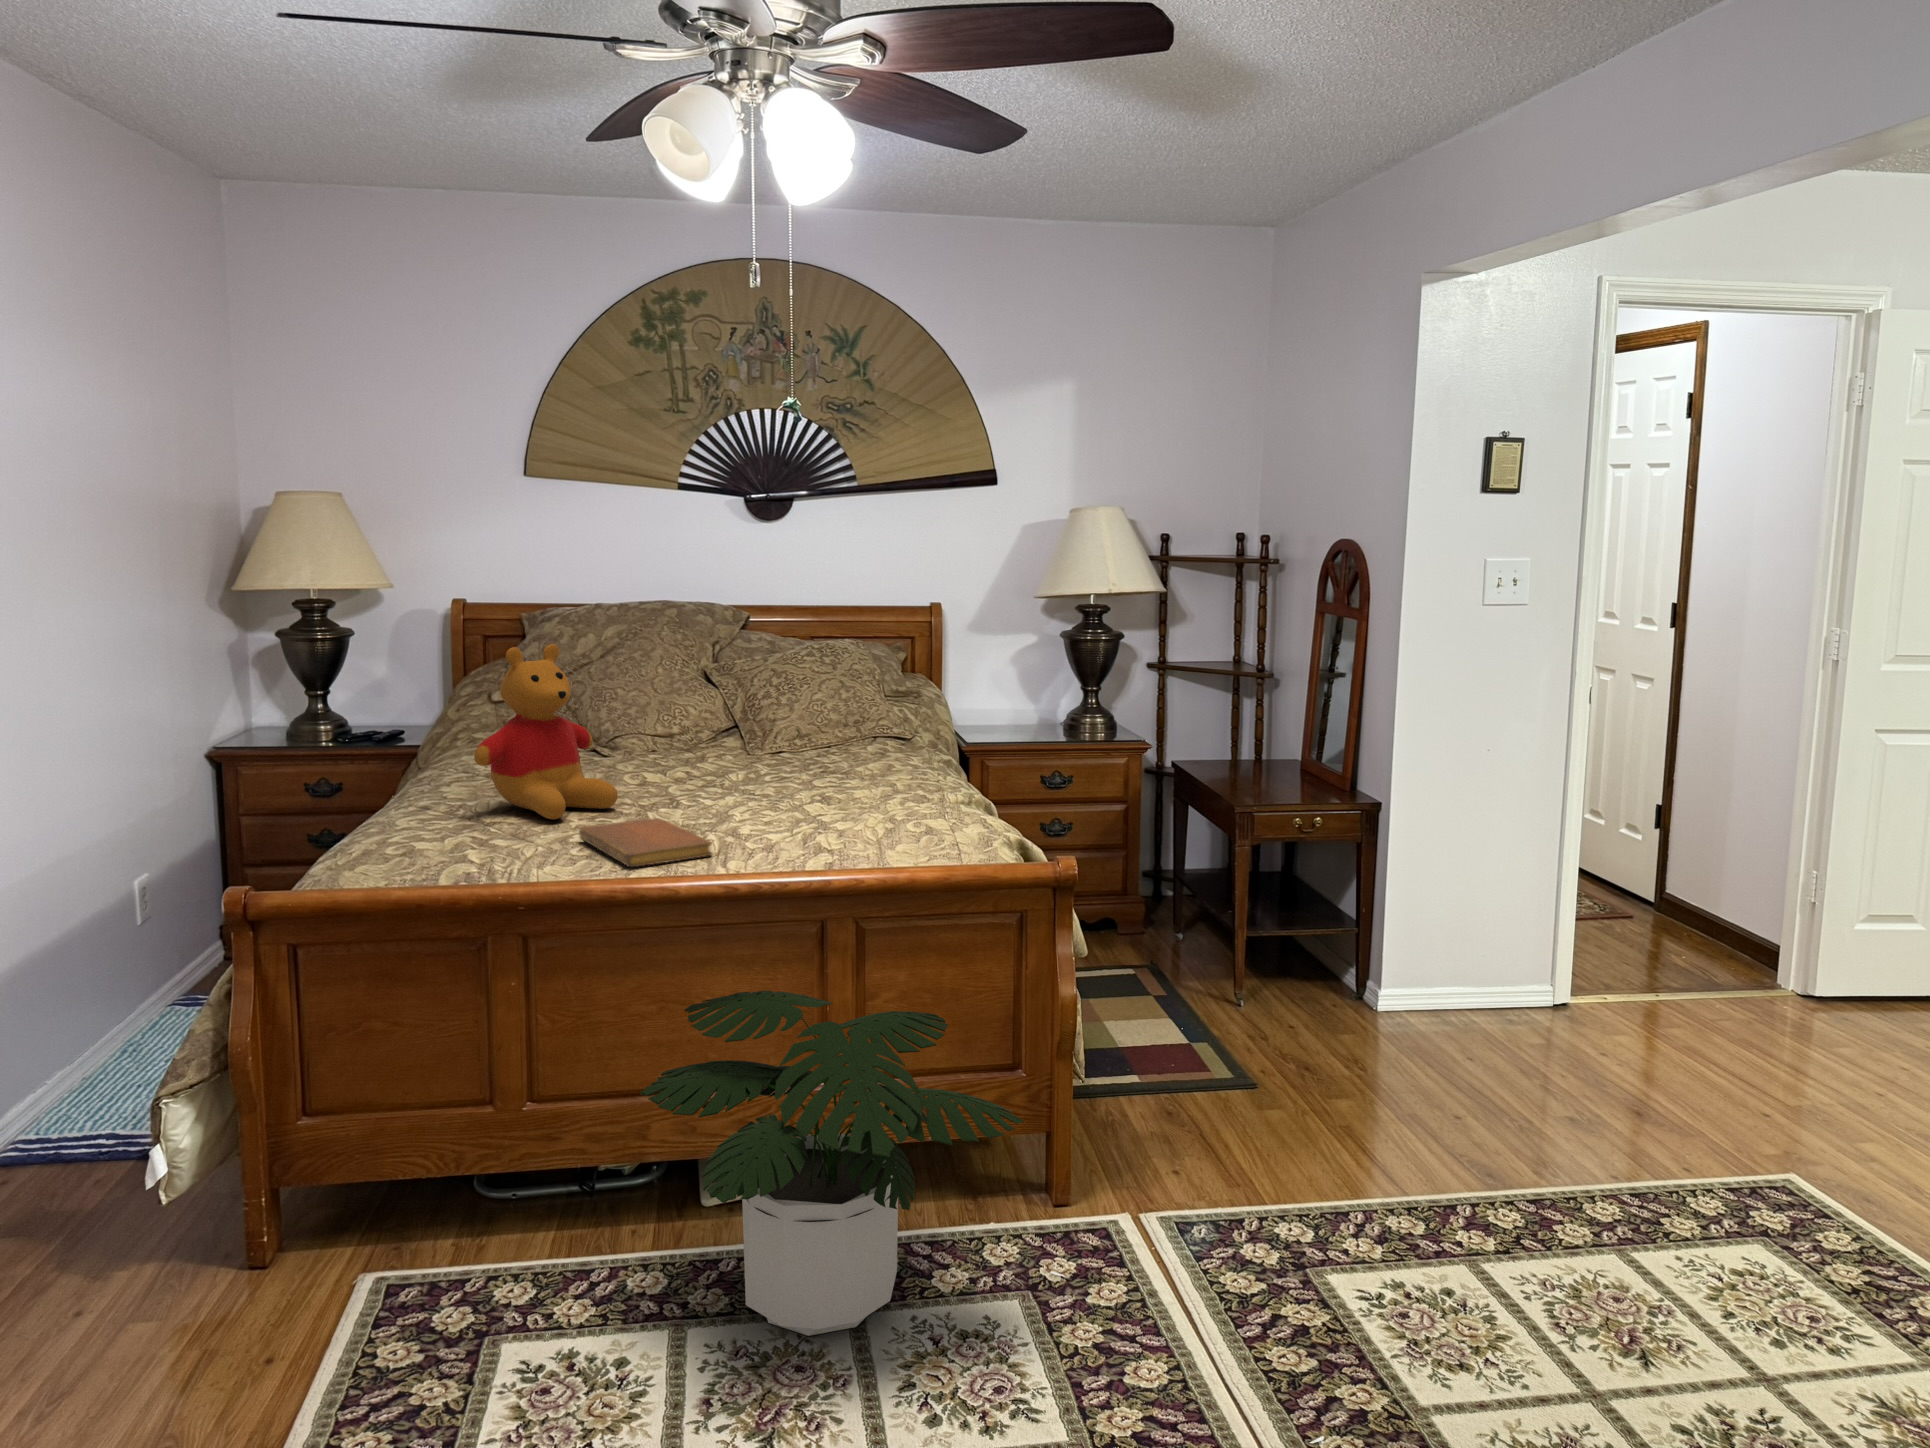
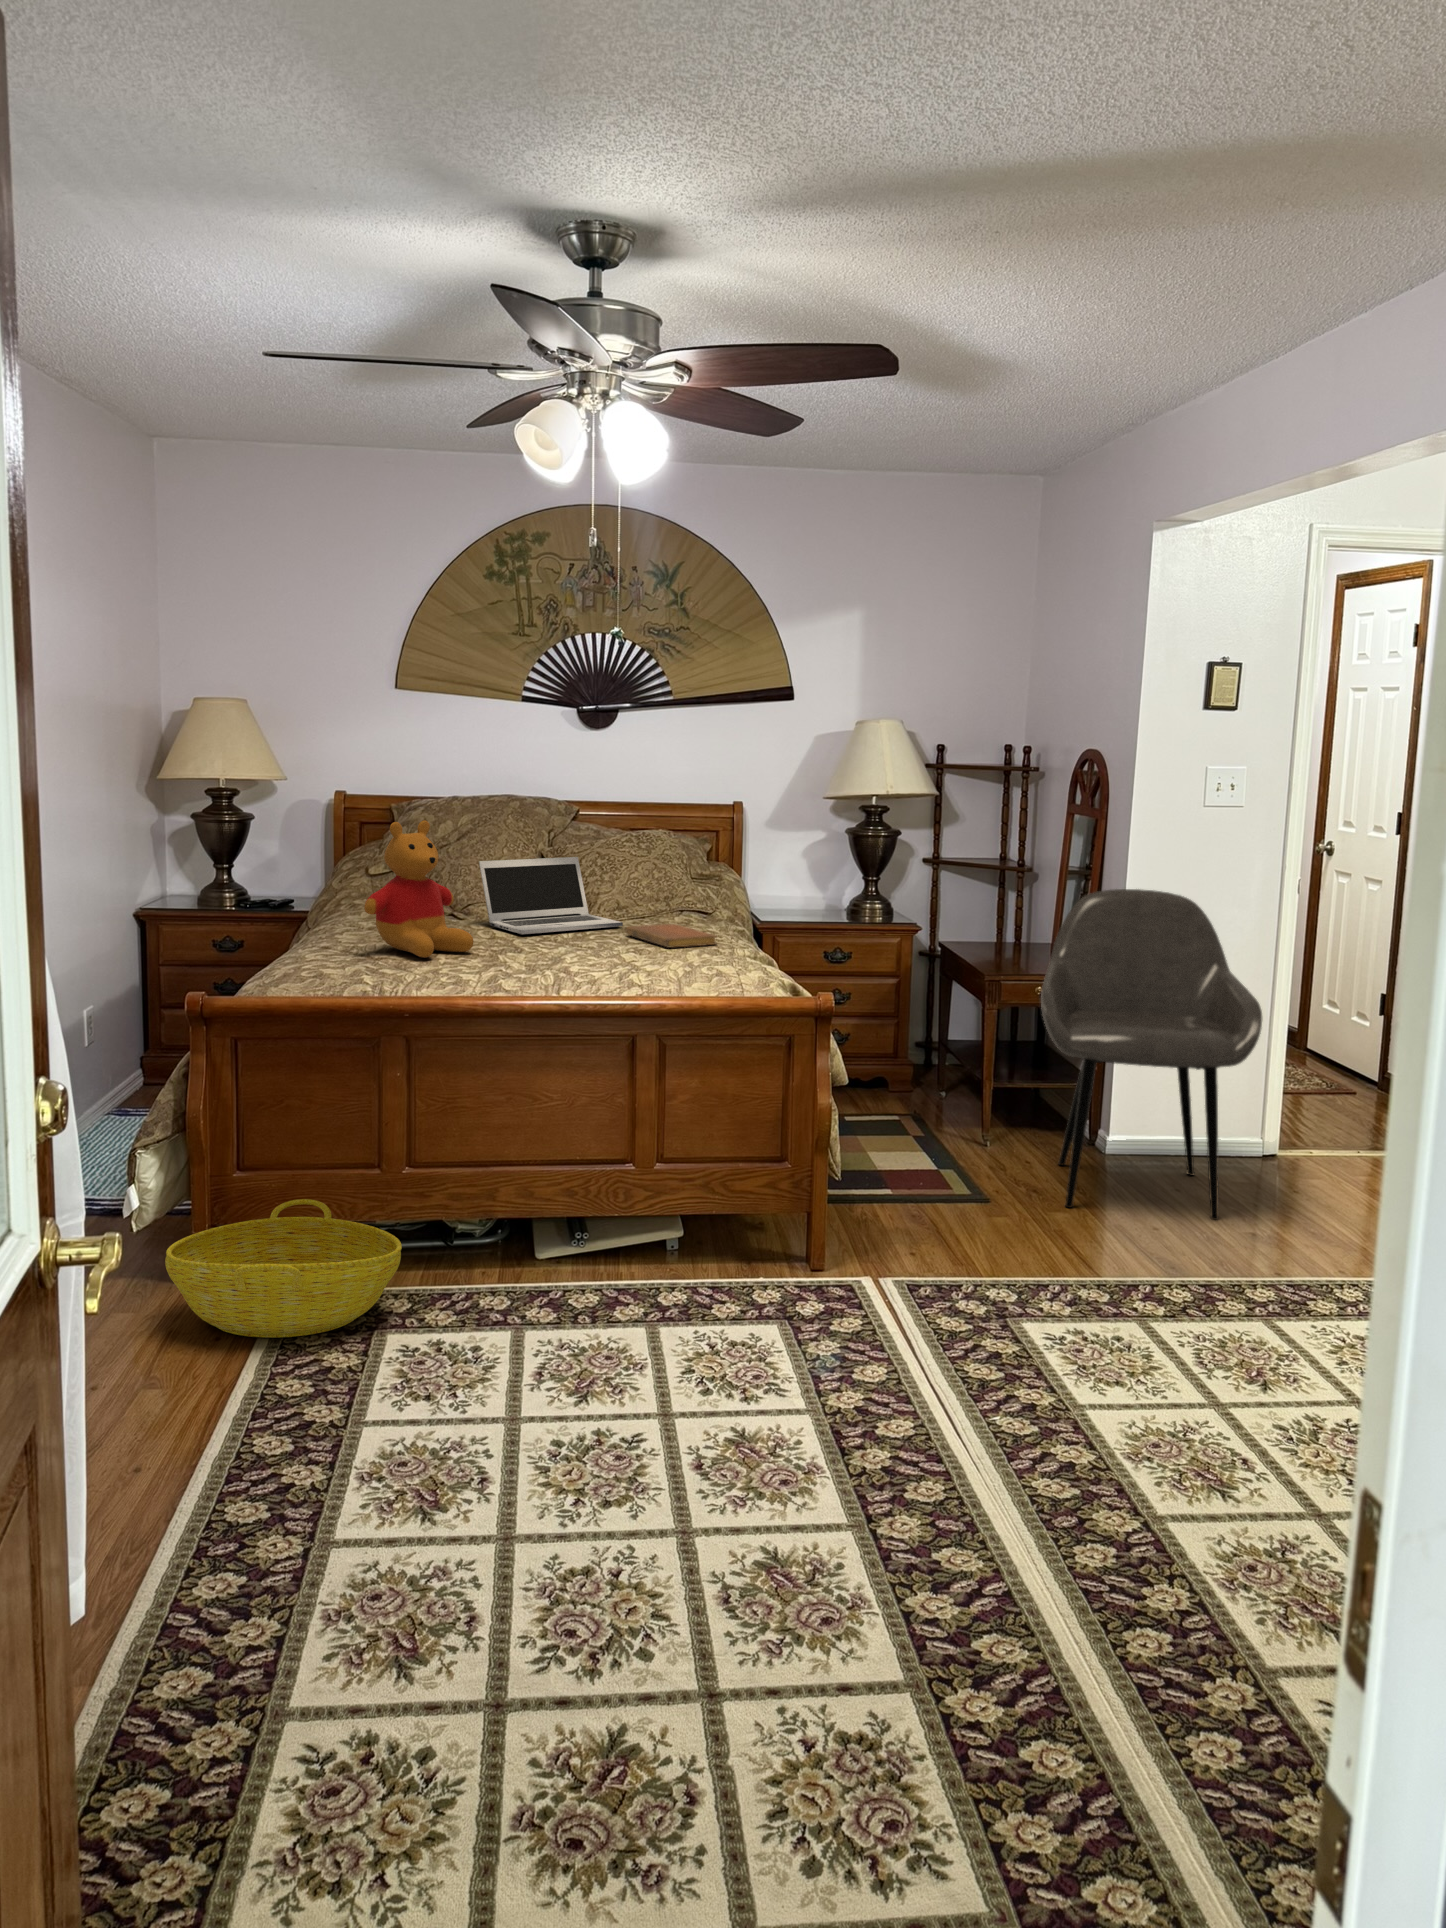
laptop: none [626,678,805,779] -> present [479,857,623,934]
armchair: none [1310,704,1572,1101] -> present [1041,889,1262,1220]
notebook: present [579,818,712,867] -> present [625,924,717,948]
potted plant: present [640,991,1023,1336] -> none [493,1084,782,1340]
basket: none [188,1154,520,1363] -> present [165,1199,402,1338]

